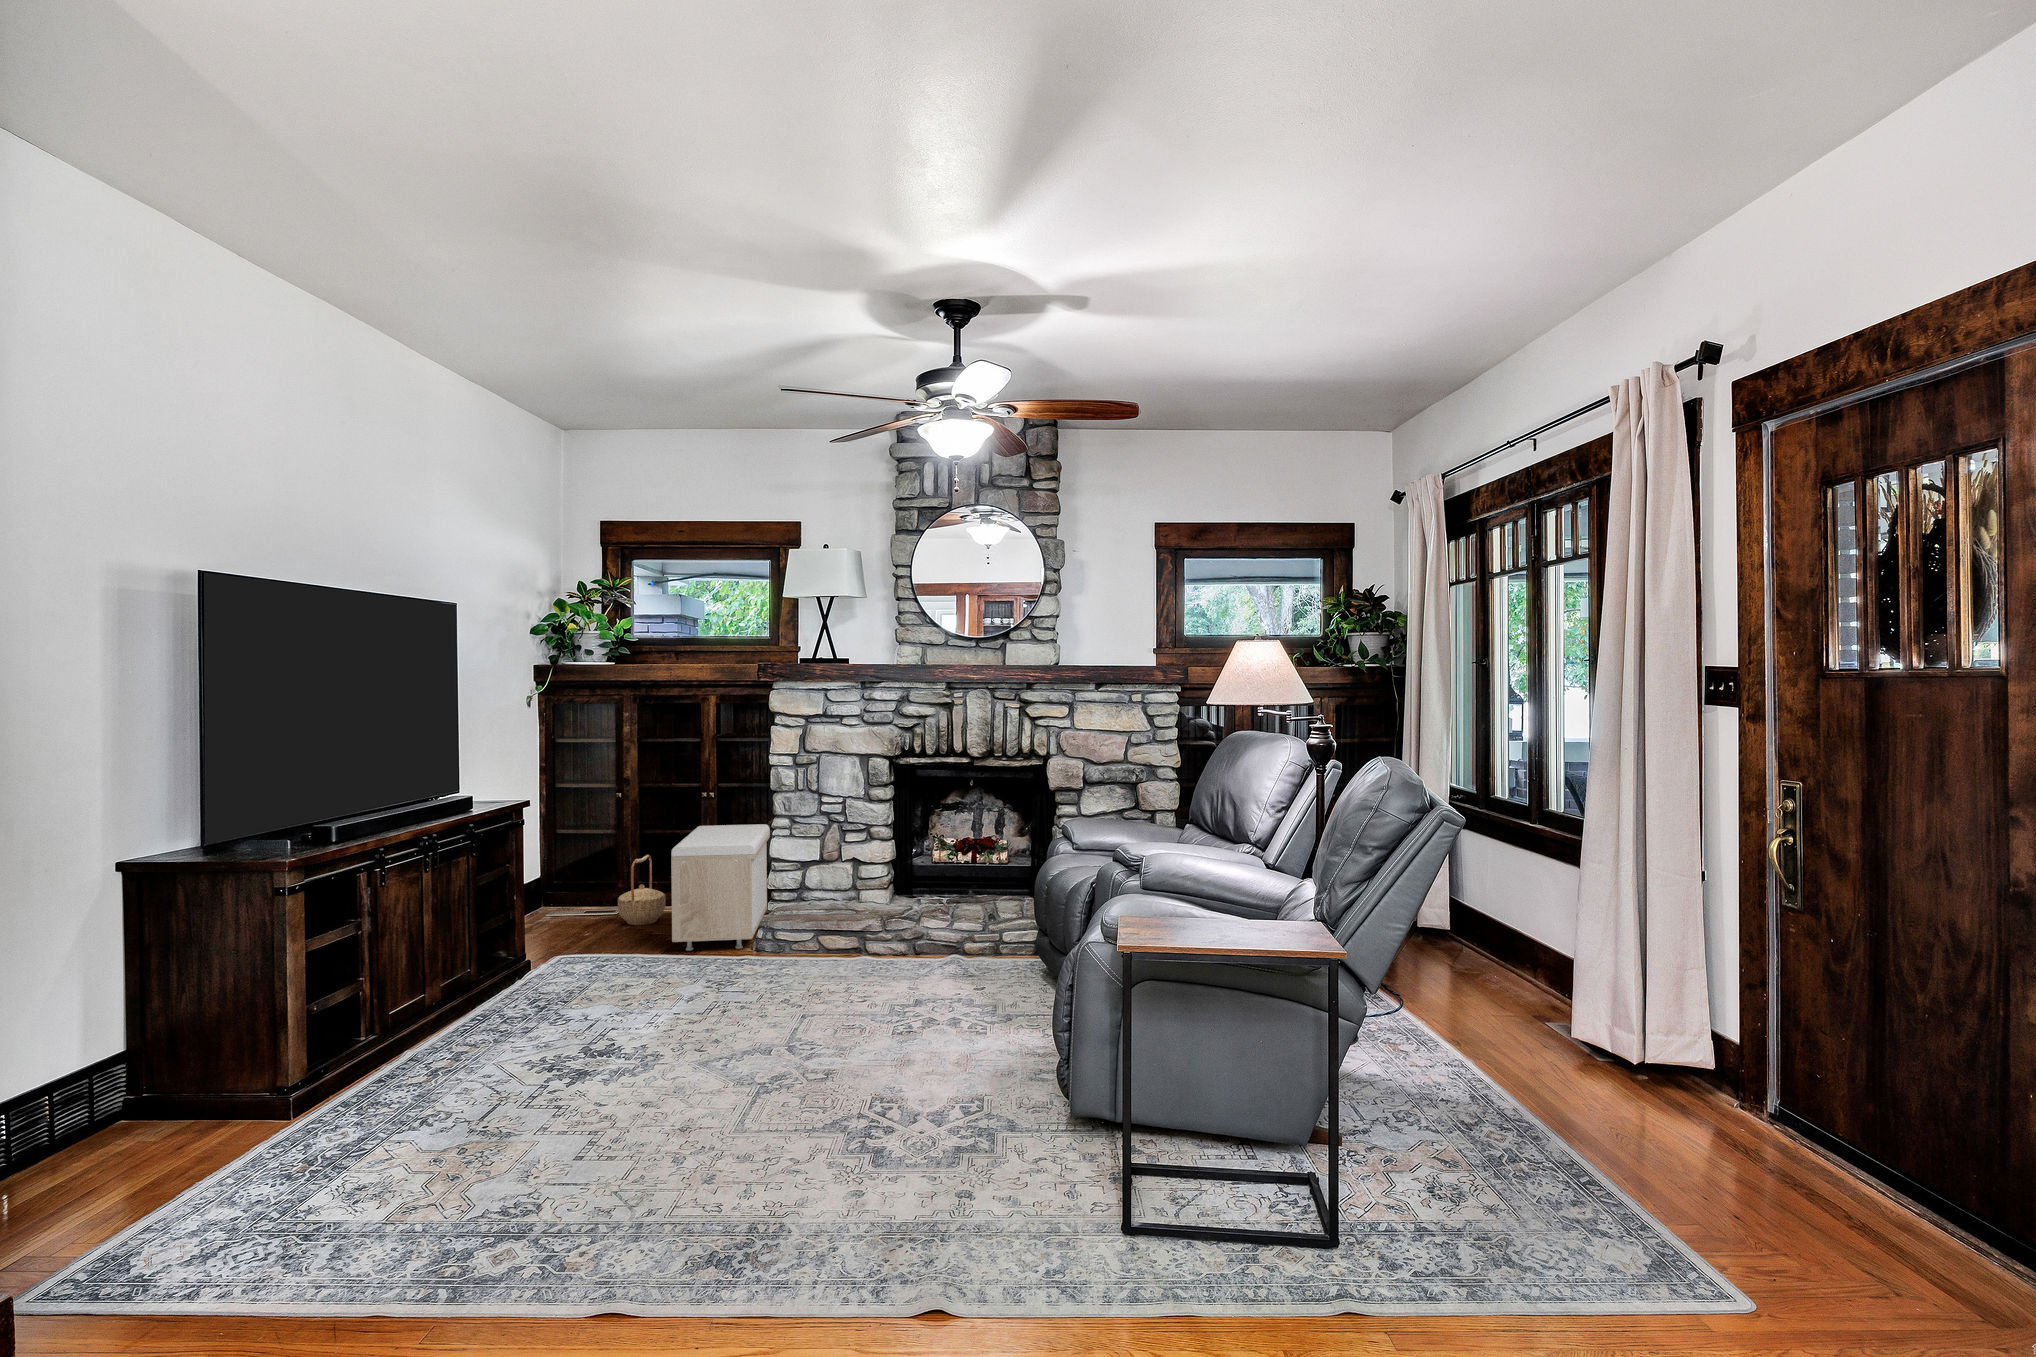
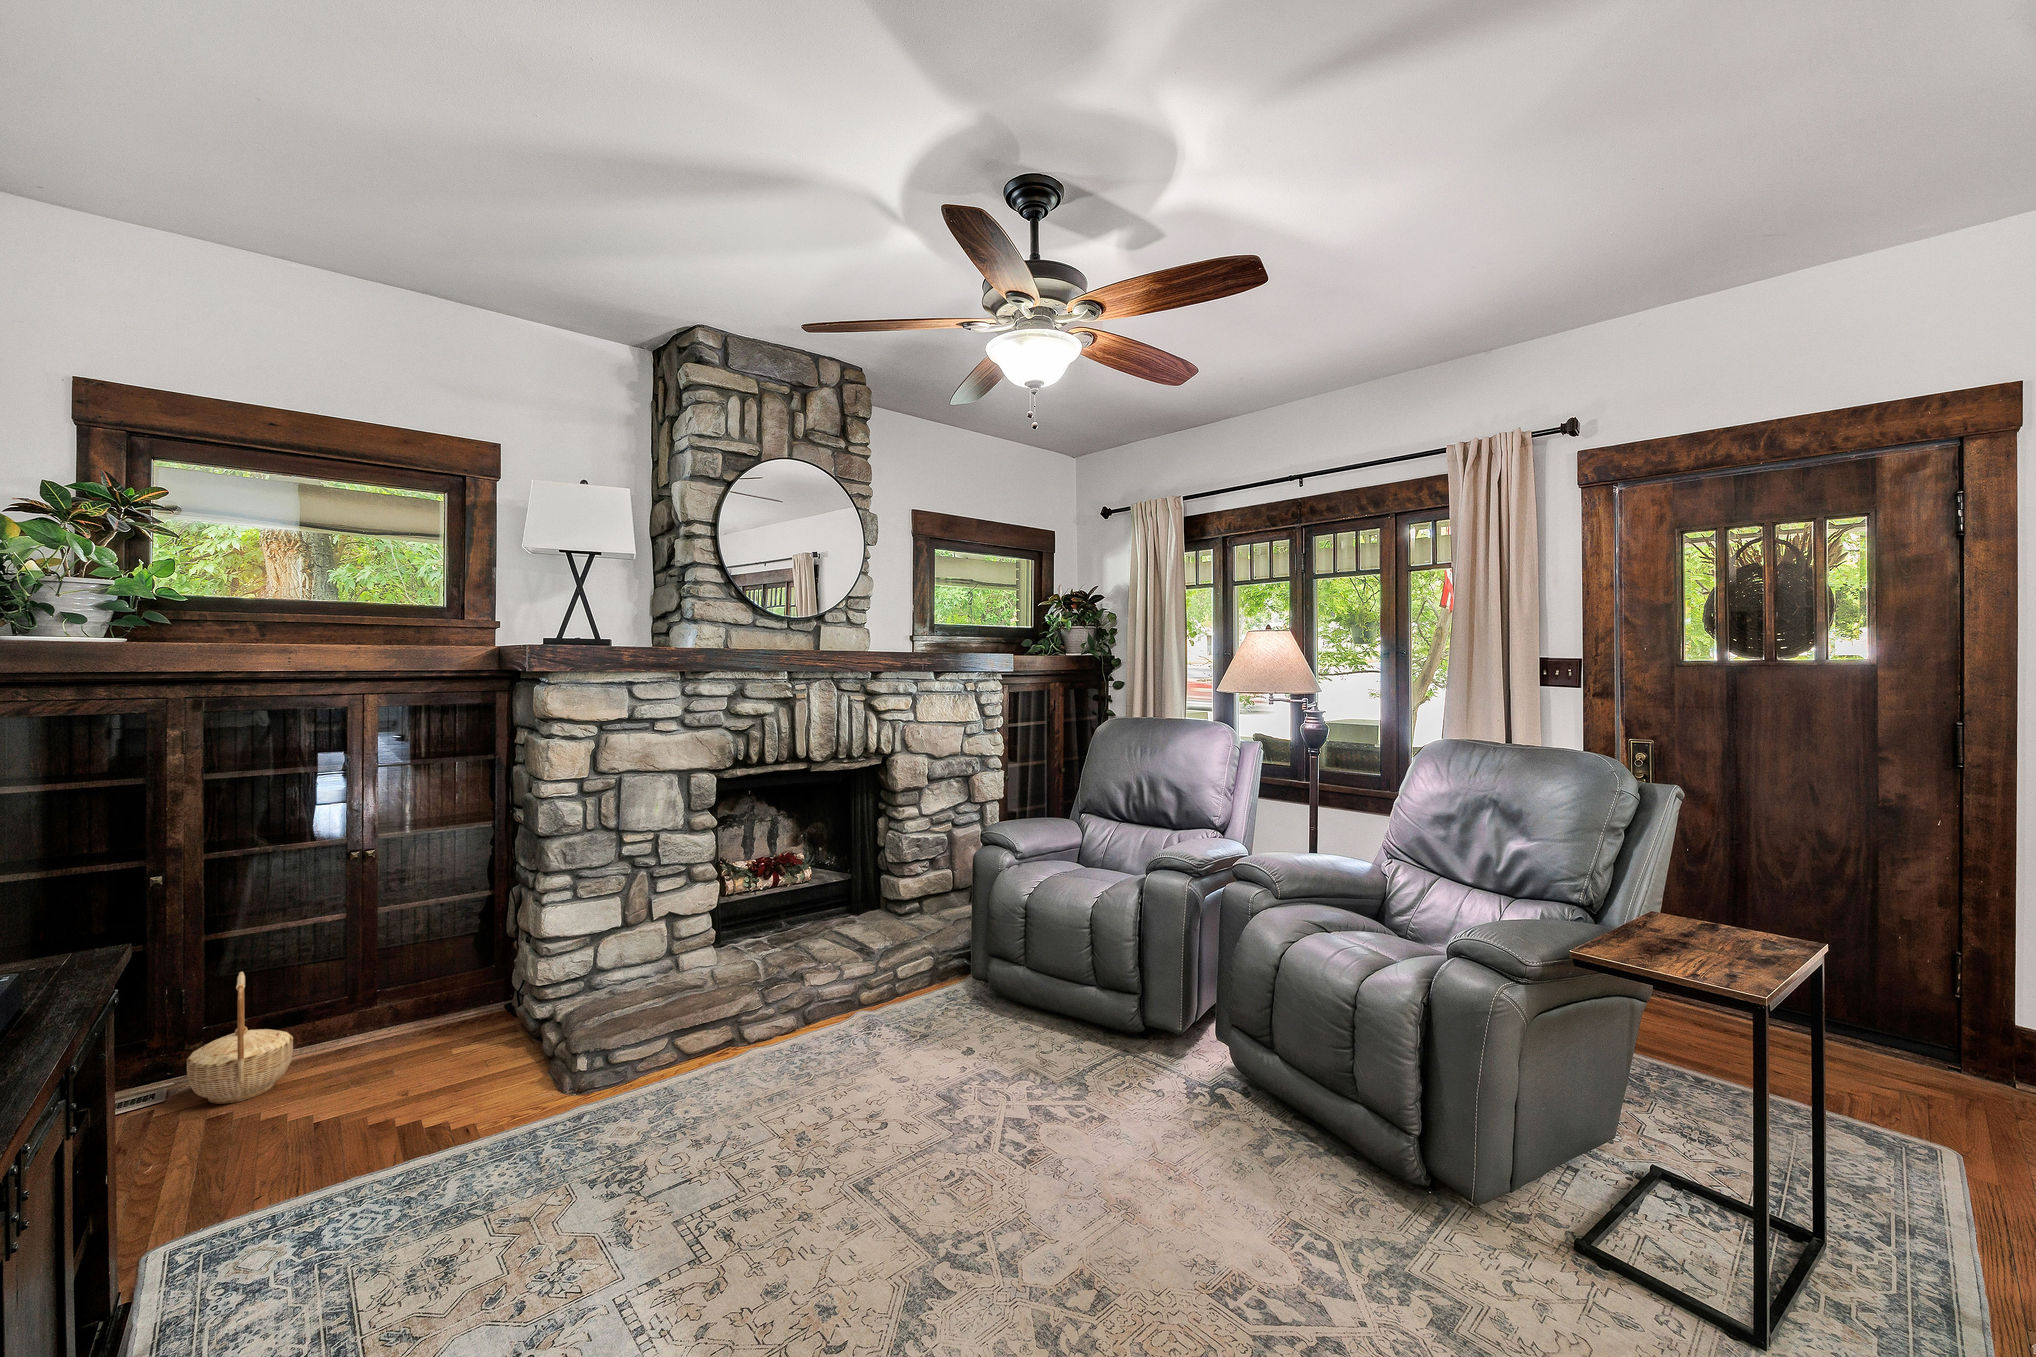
storage bench: present [671,824,770,951] -> none [362,886,565,1119]

